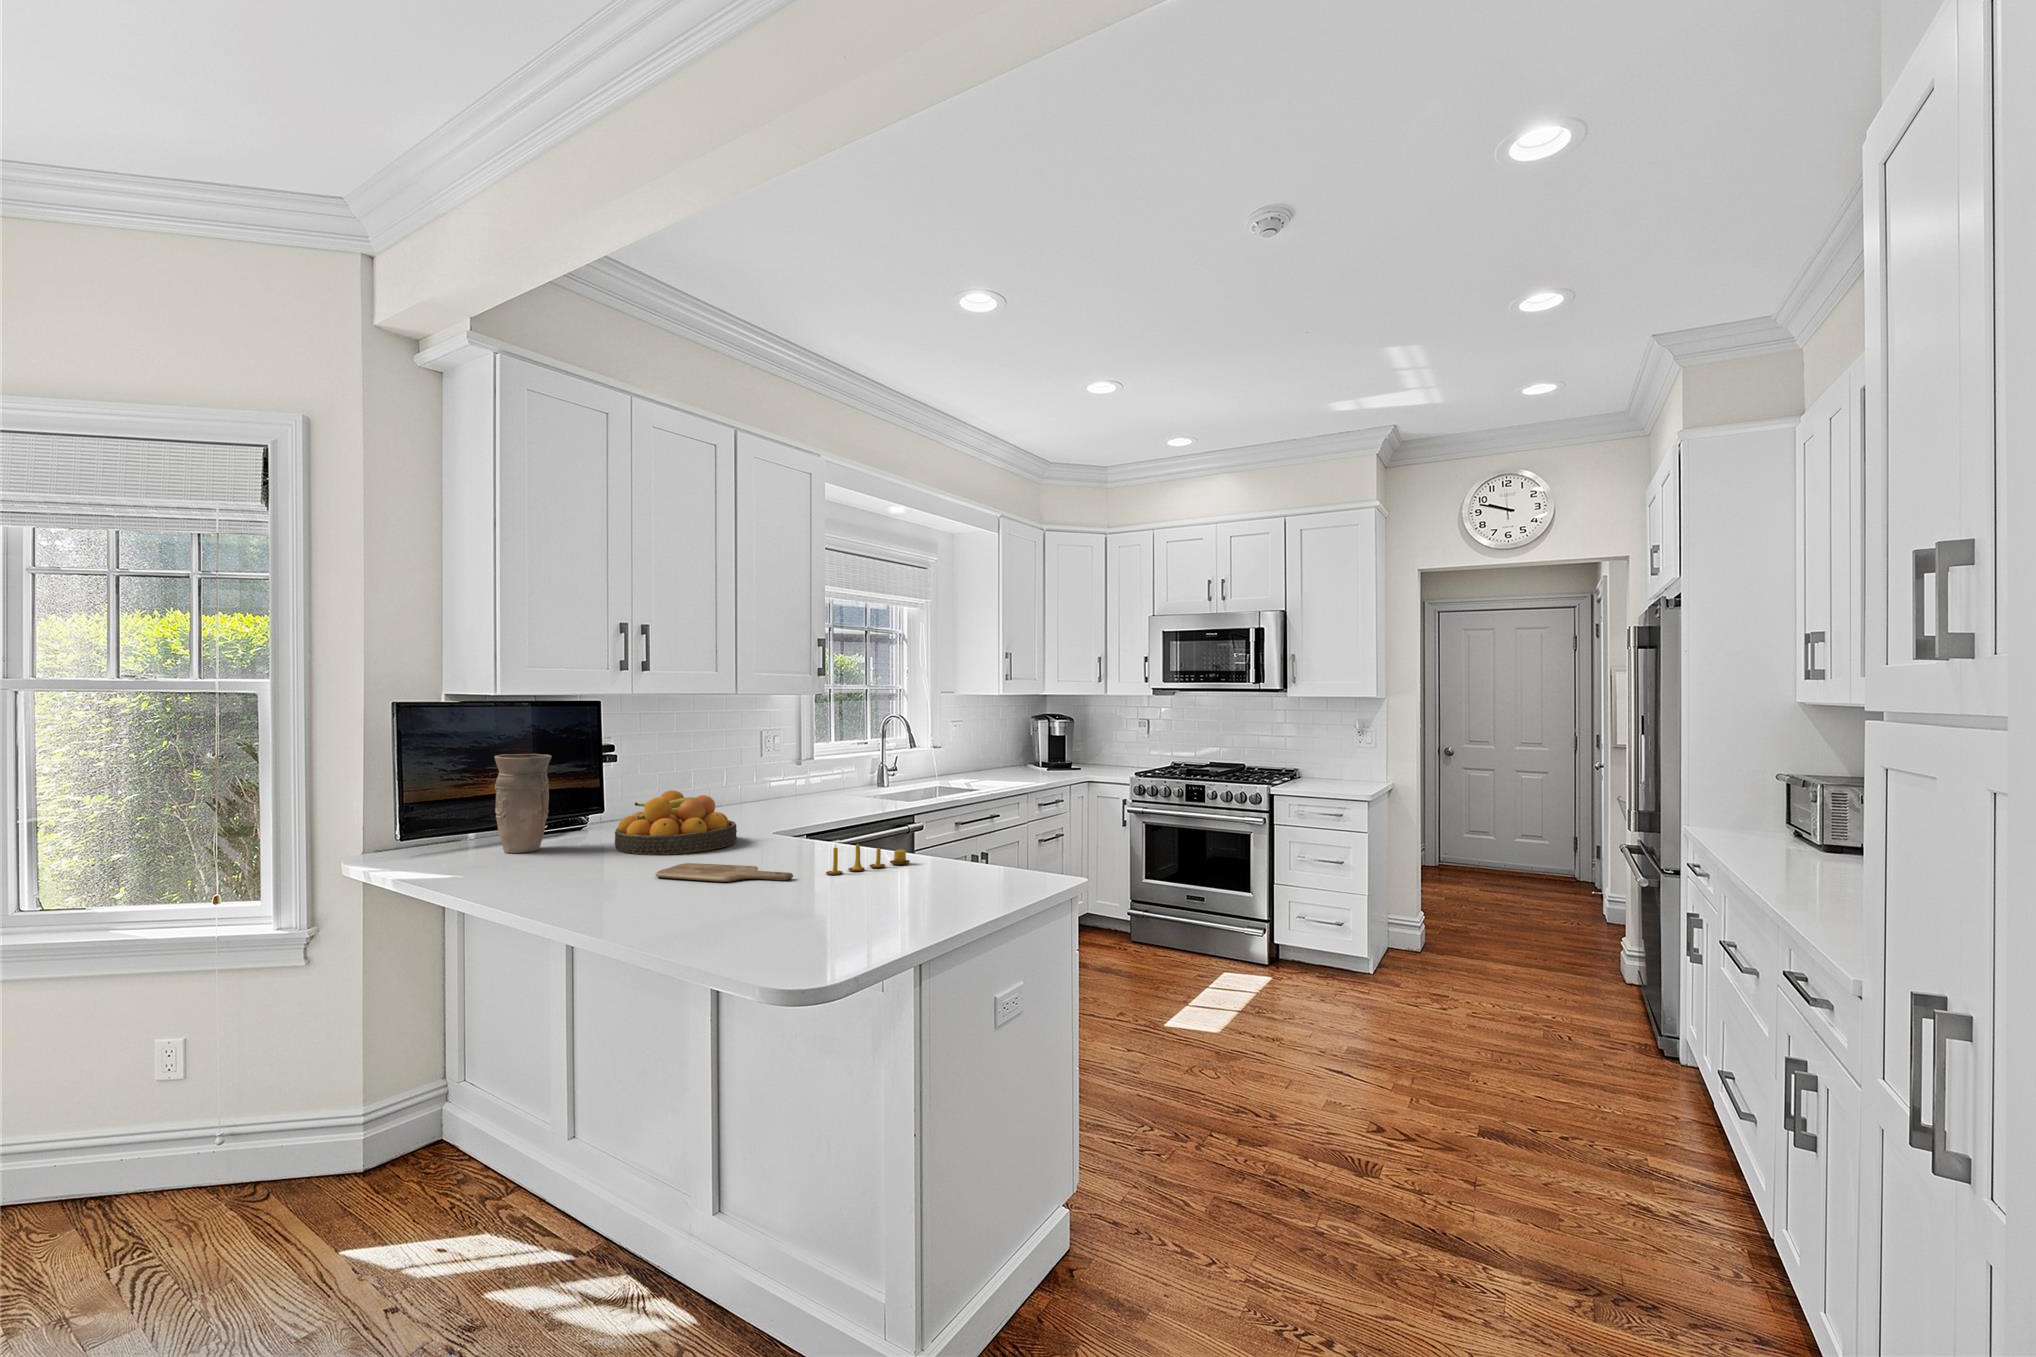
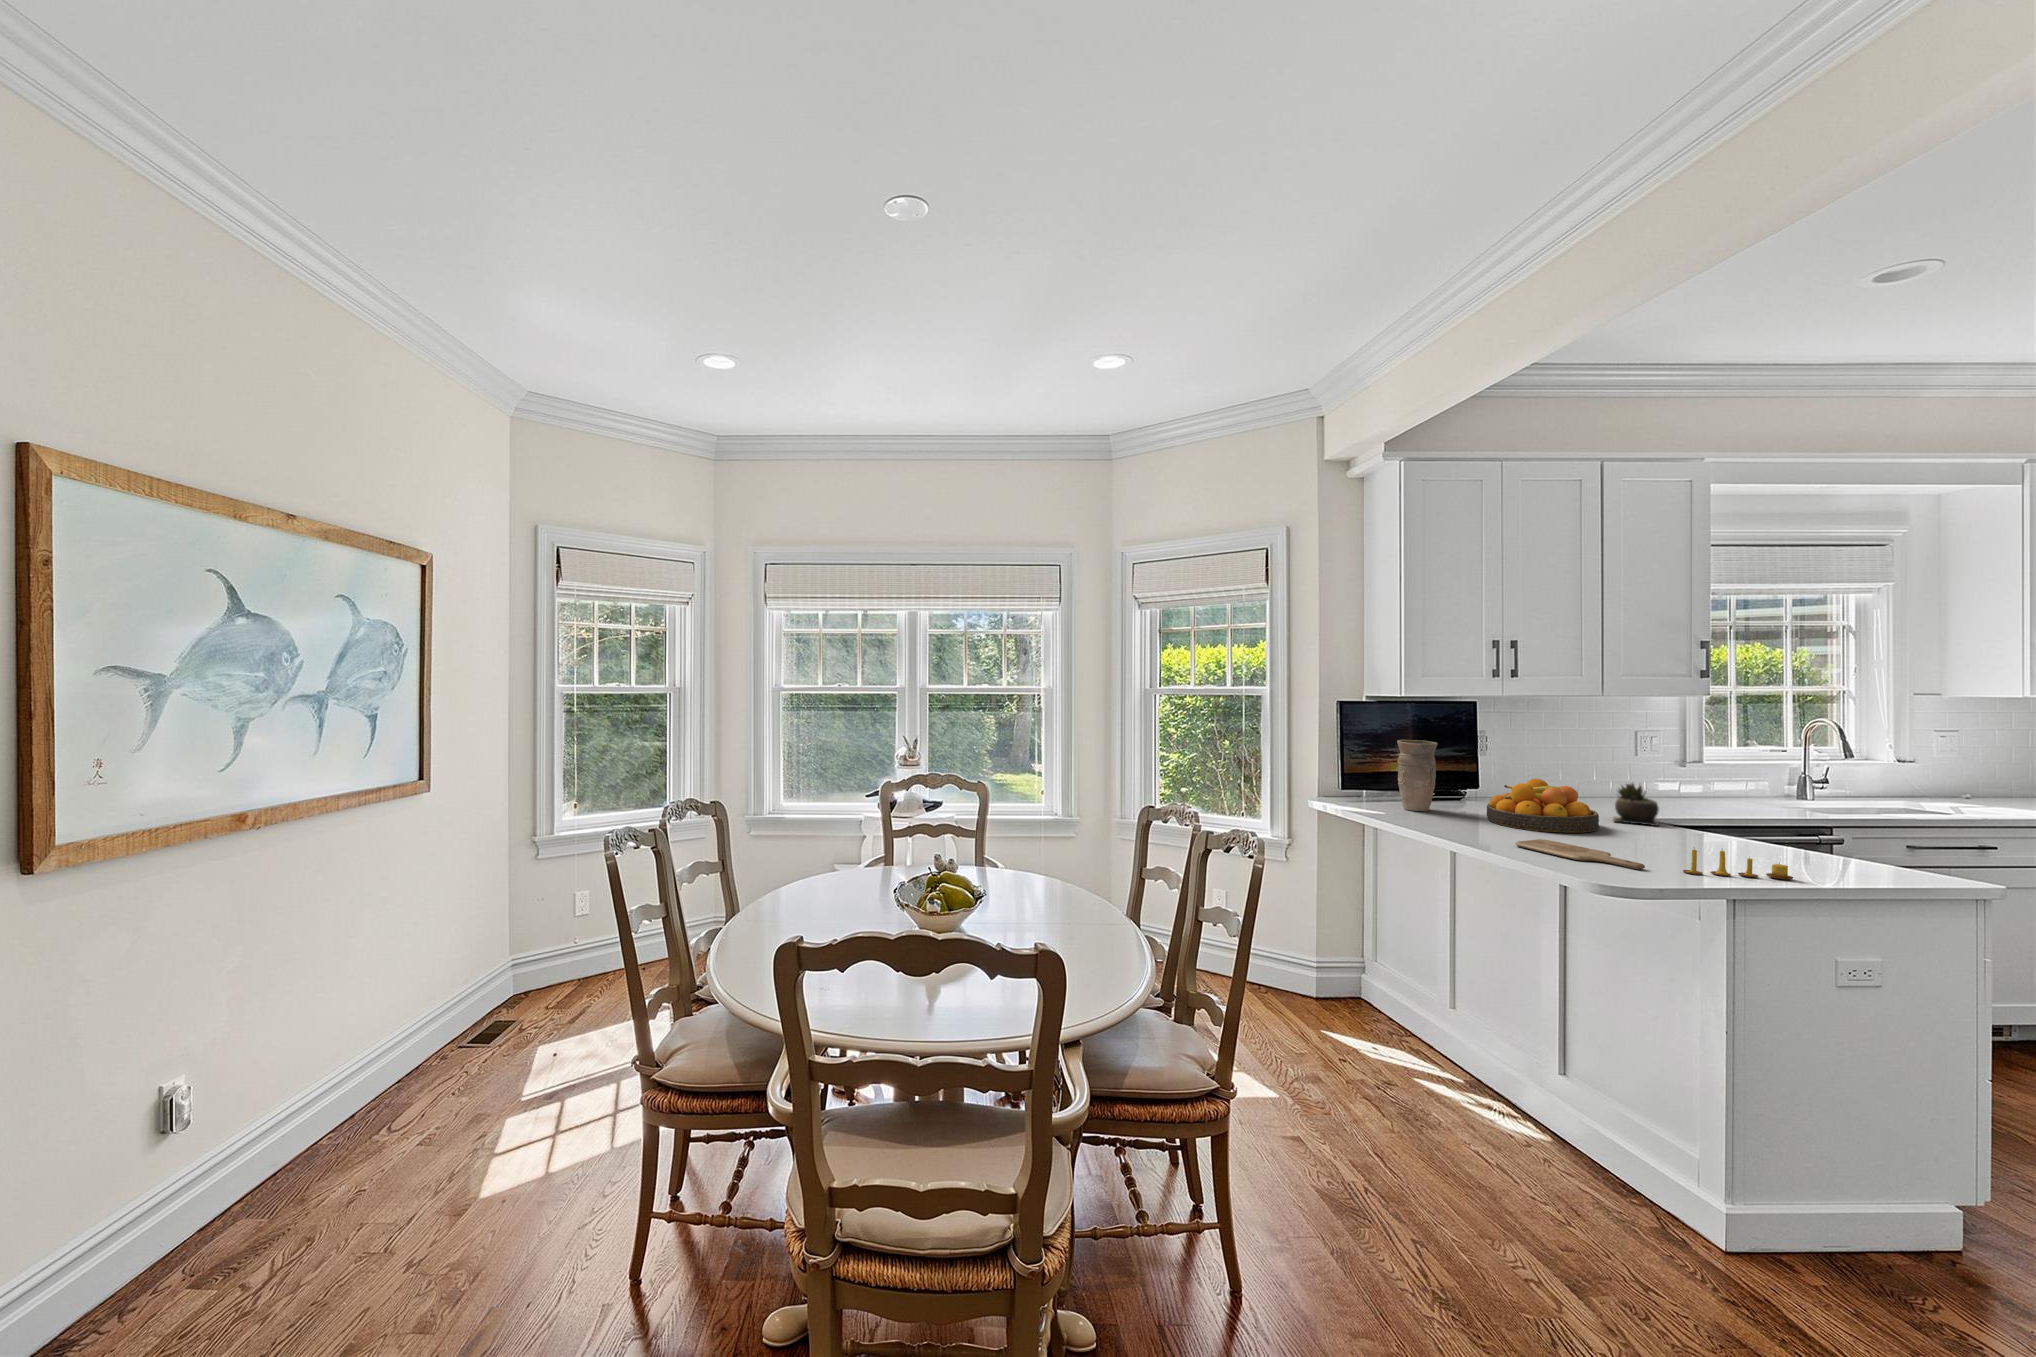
succulent plant: none [746,784,789,831] -> present [1613,784,1659,826]

